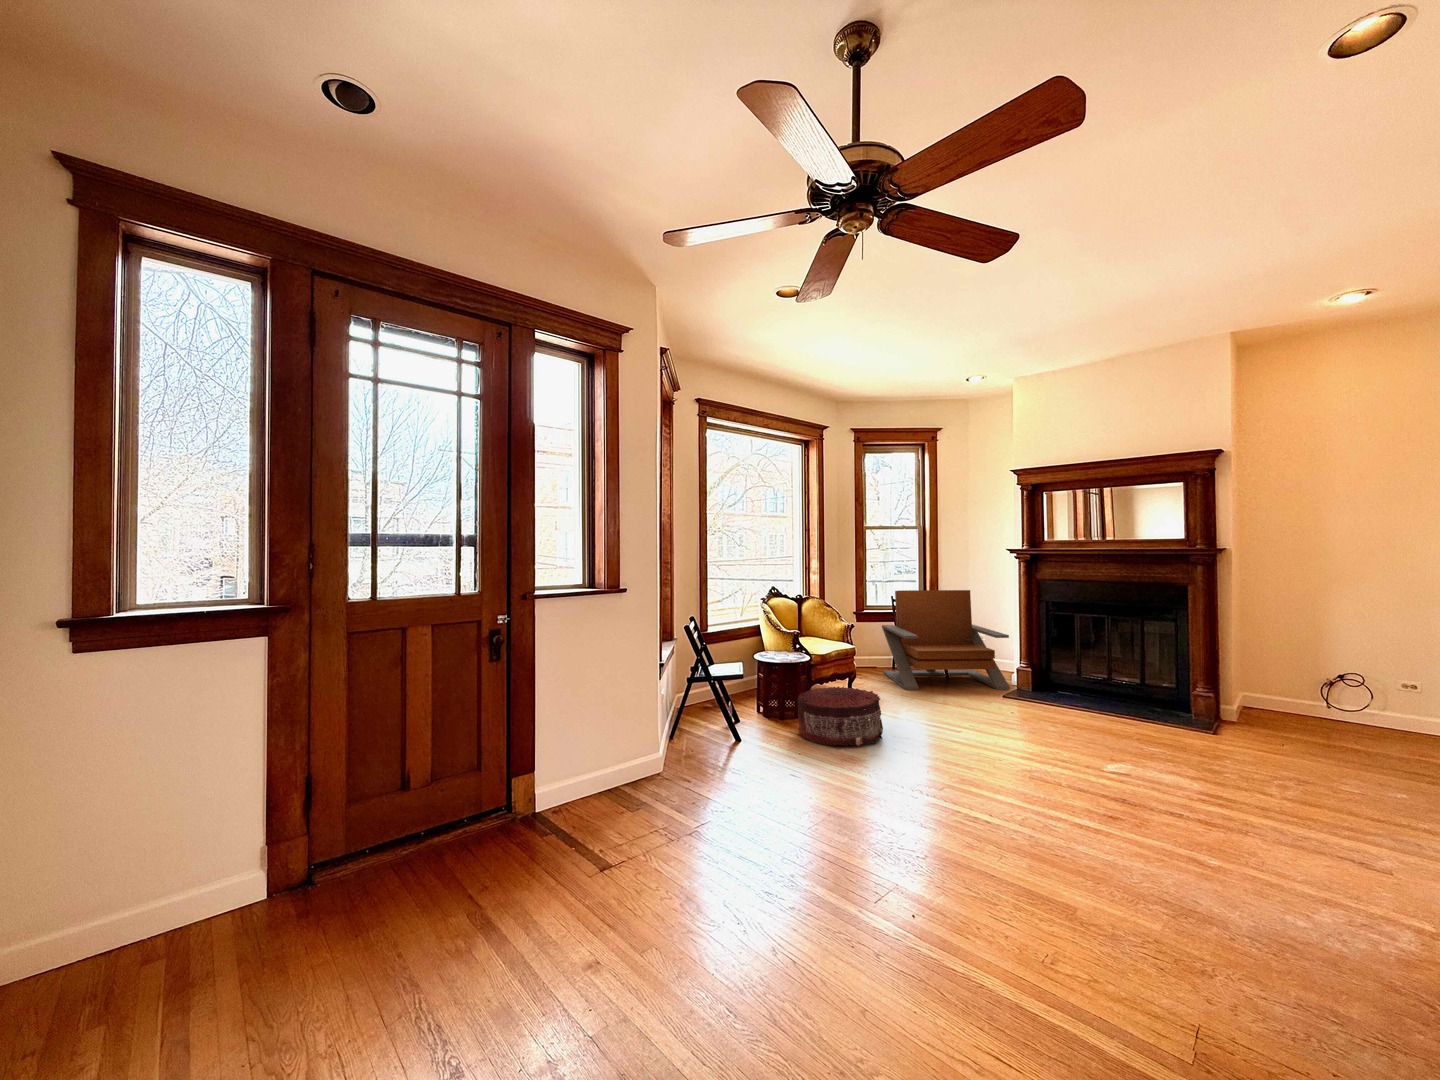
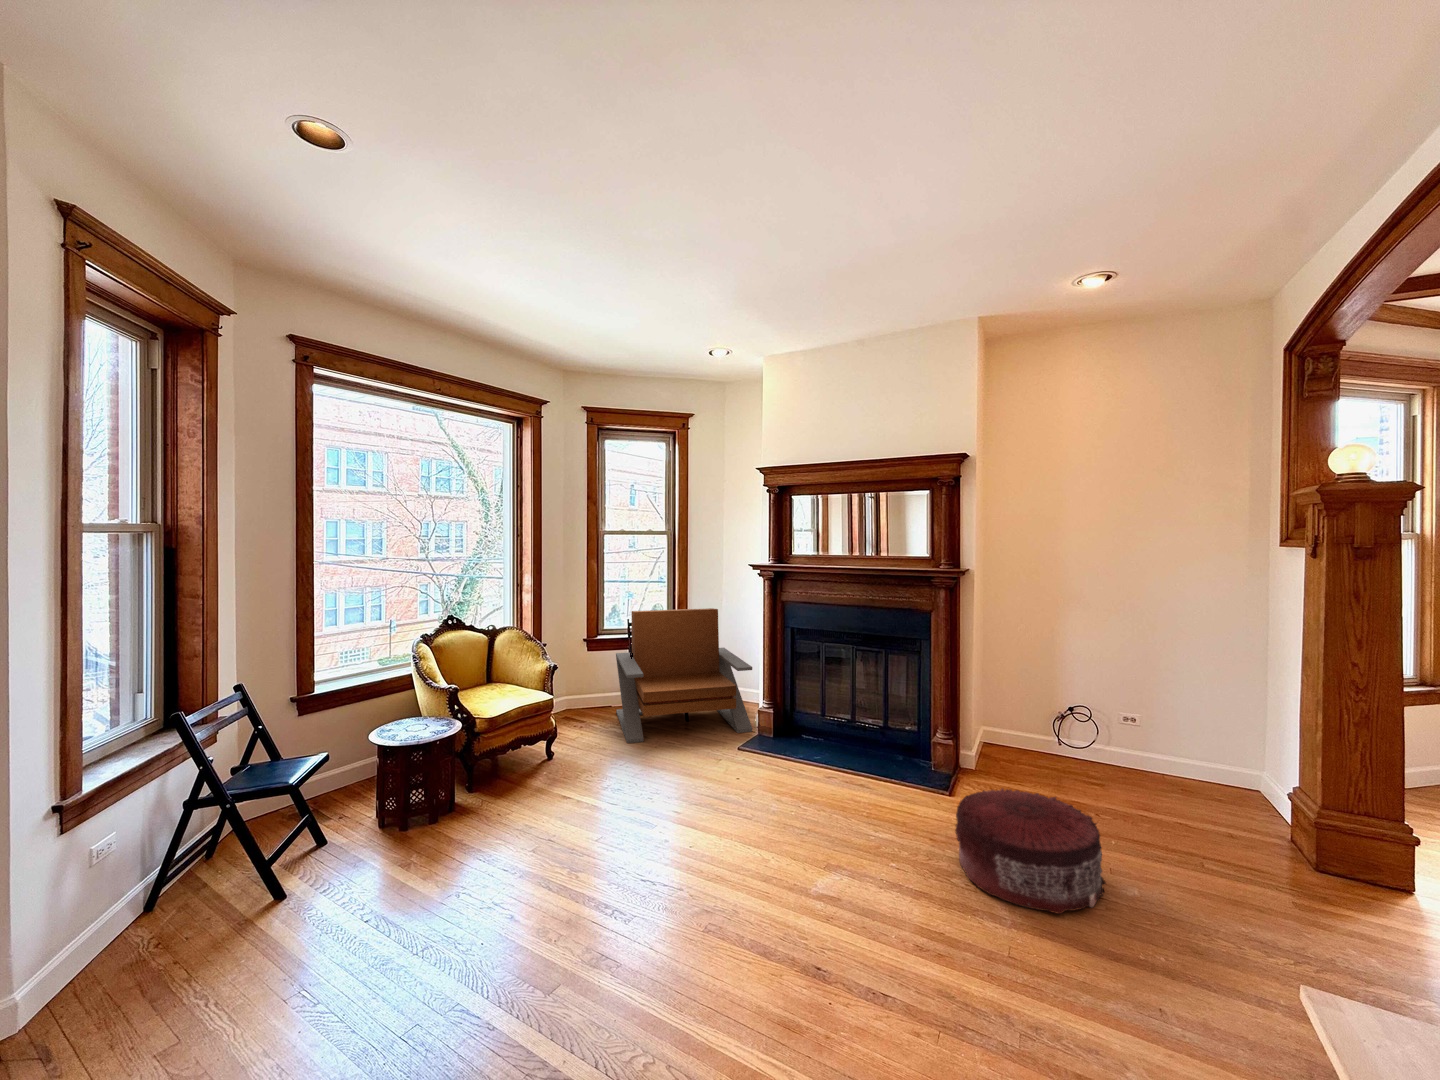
pouf: present [797,687,883,746] -> present [955,789,1105,914]

